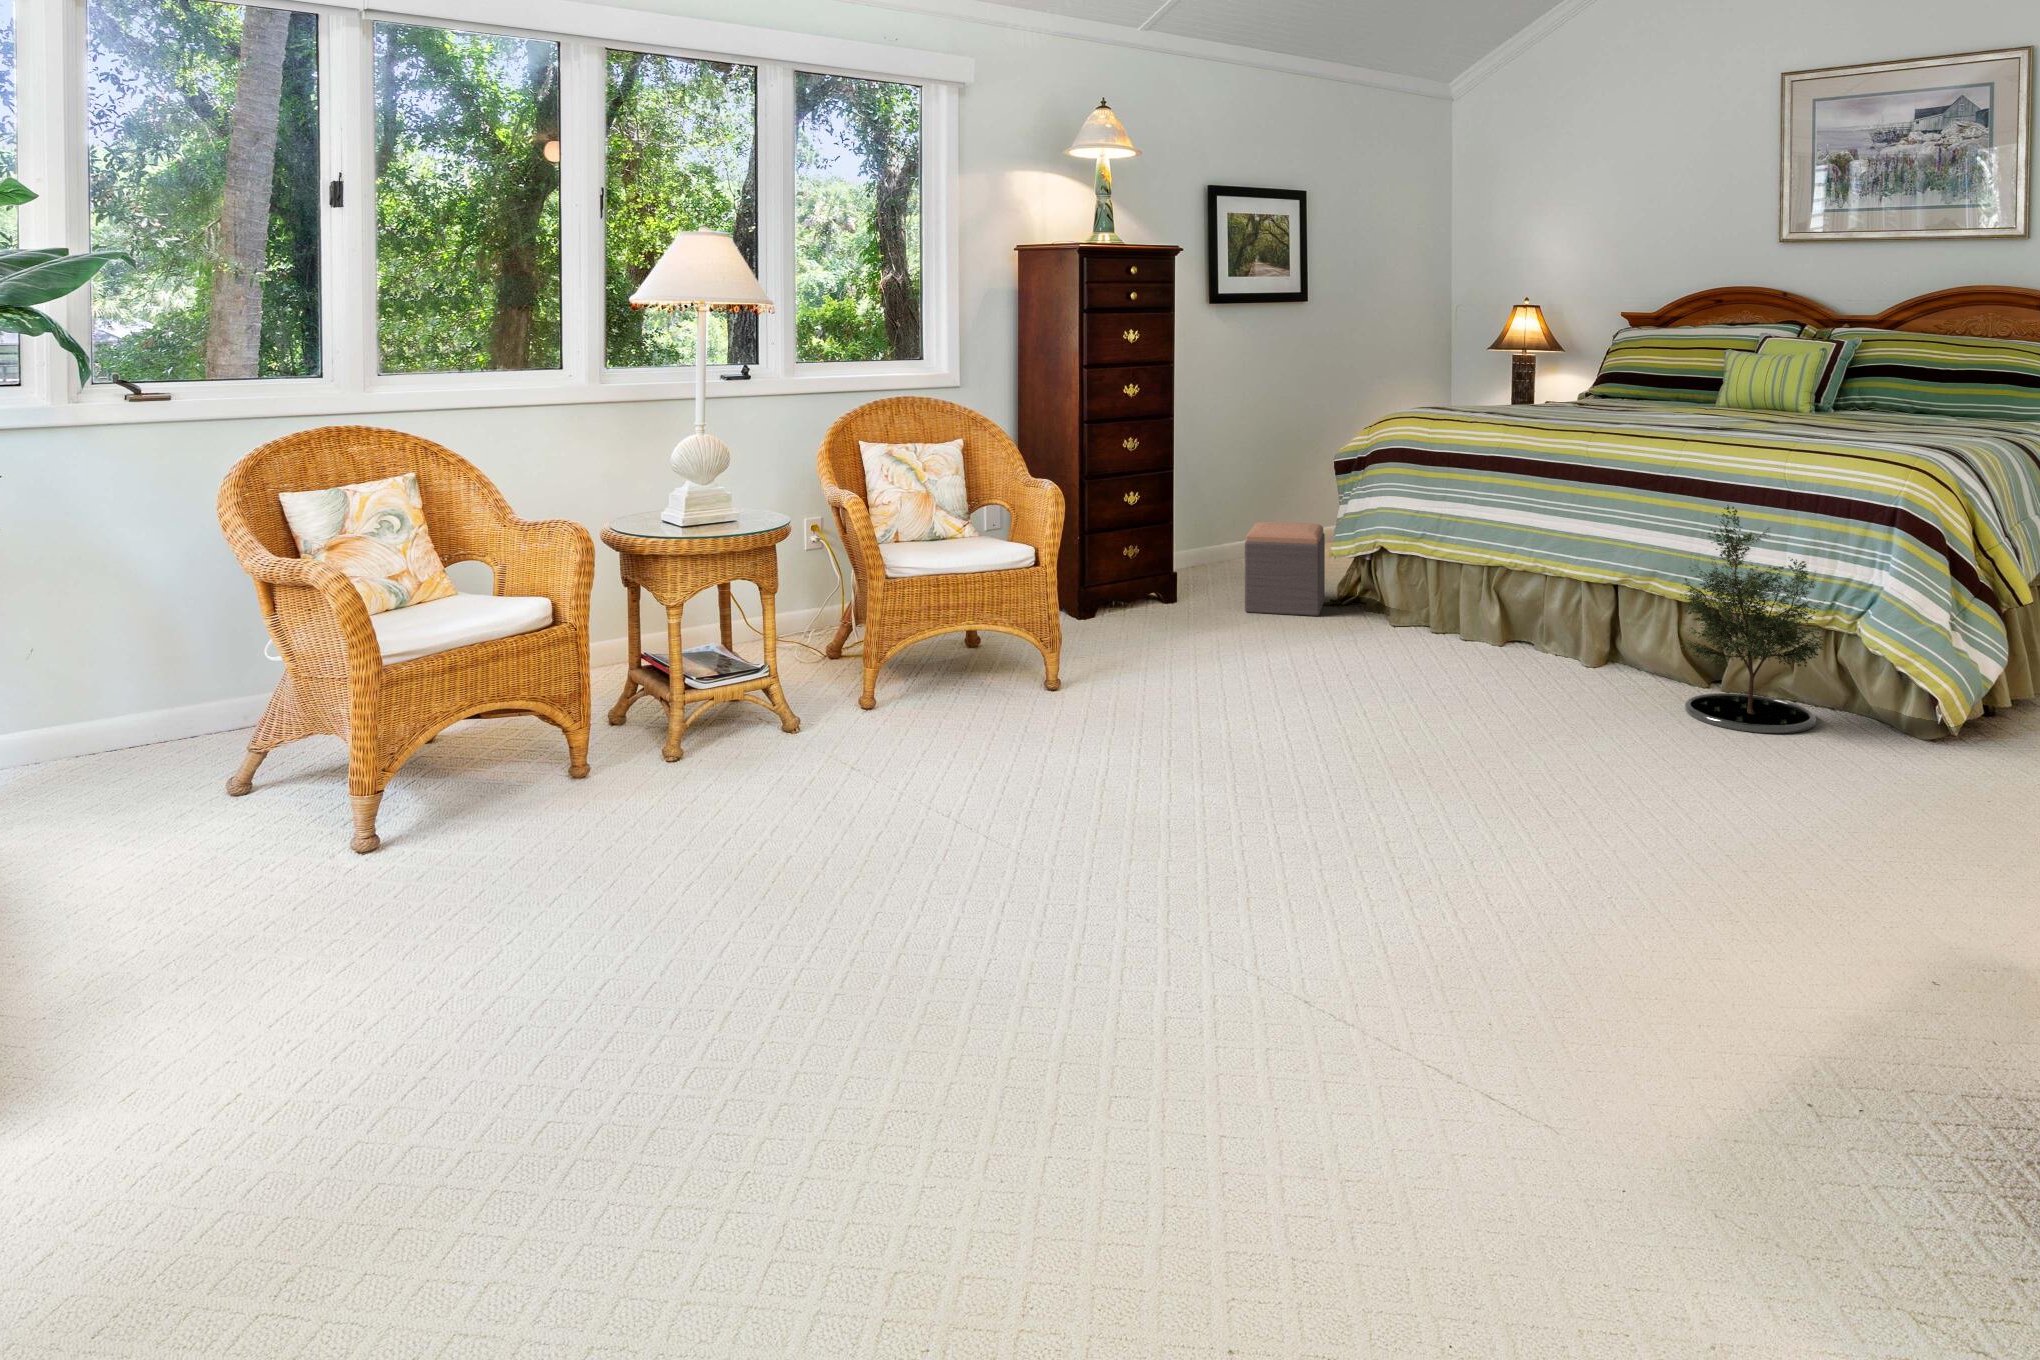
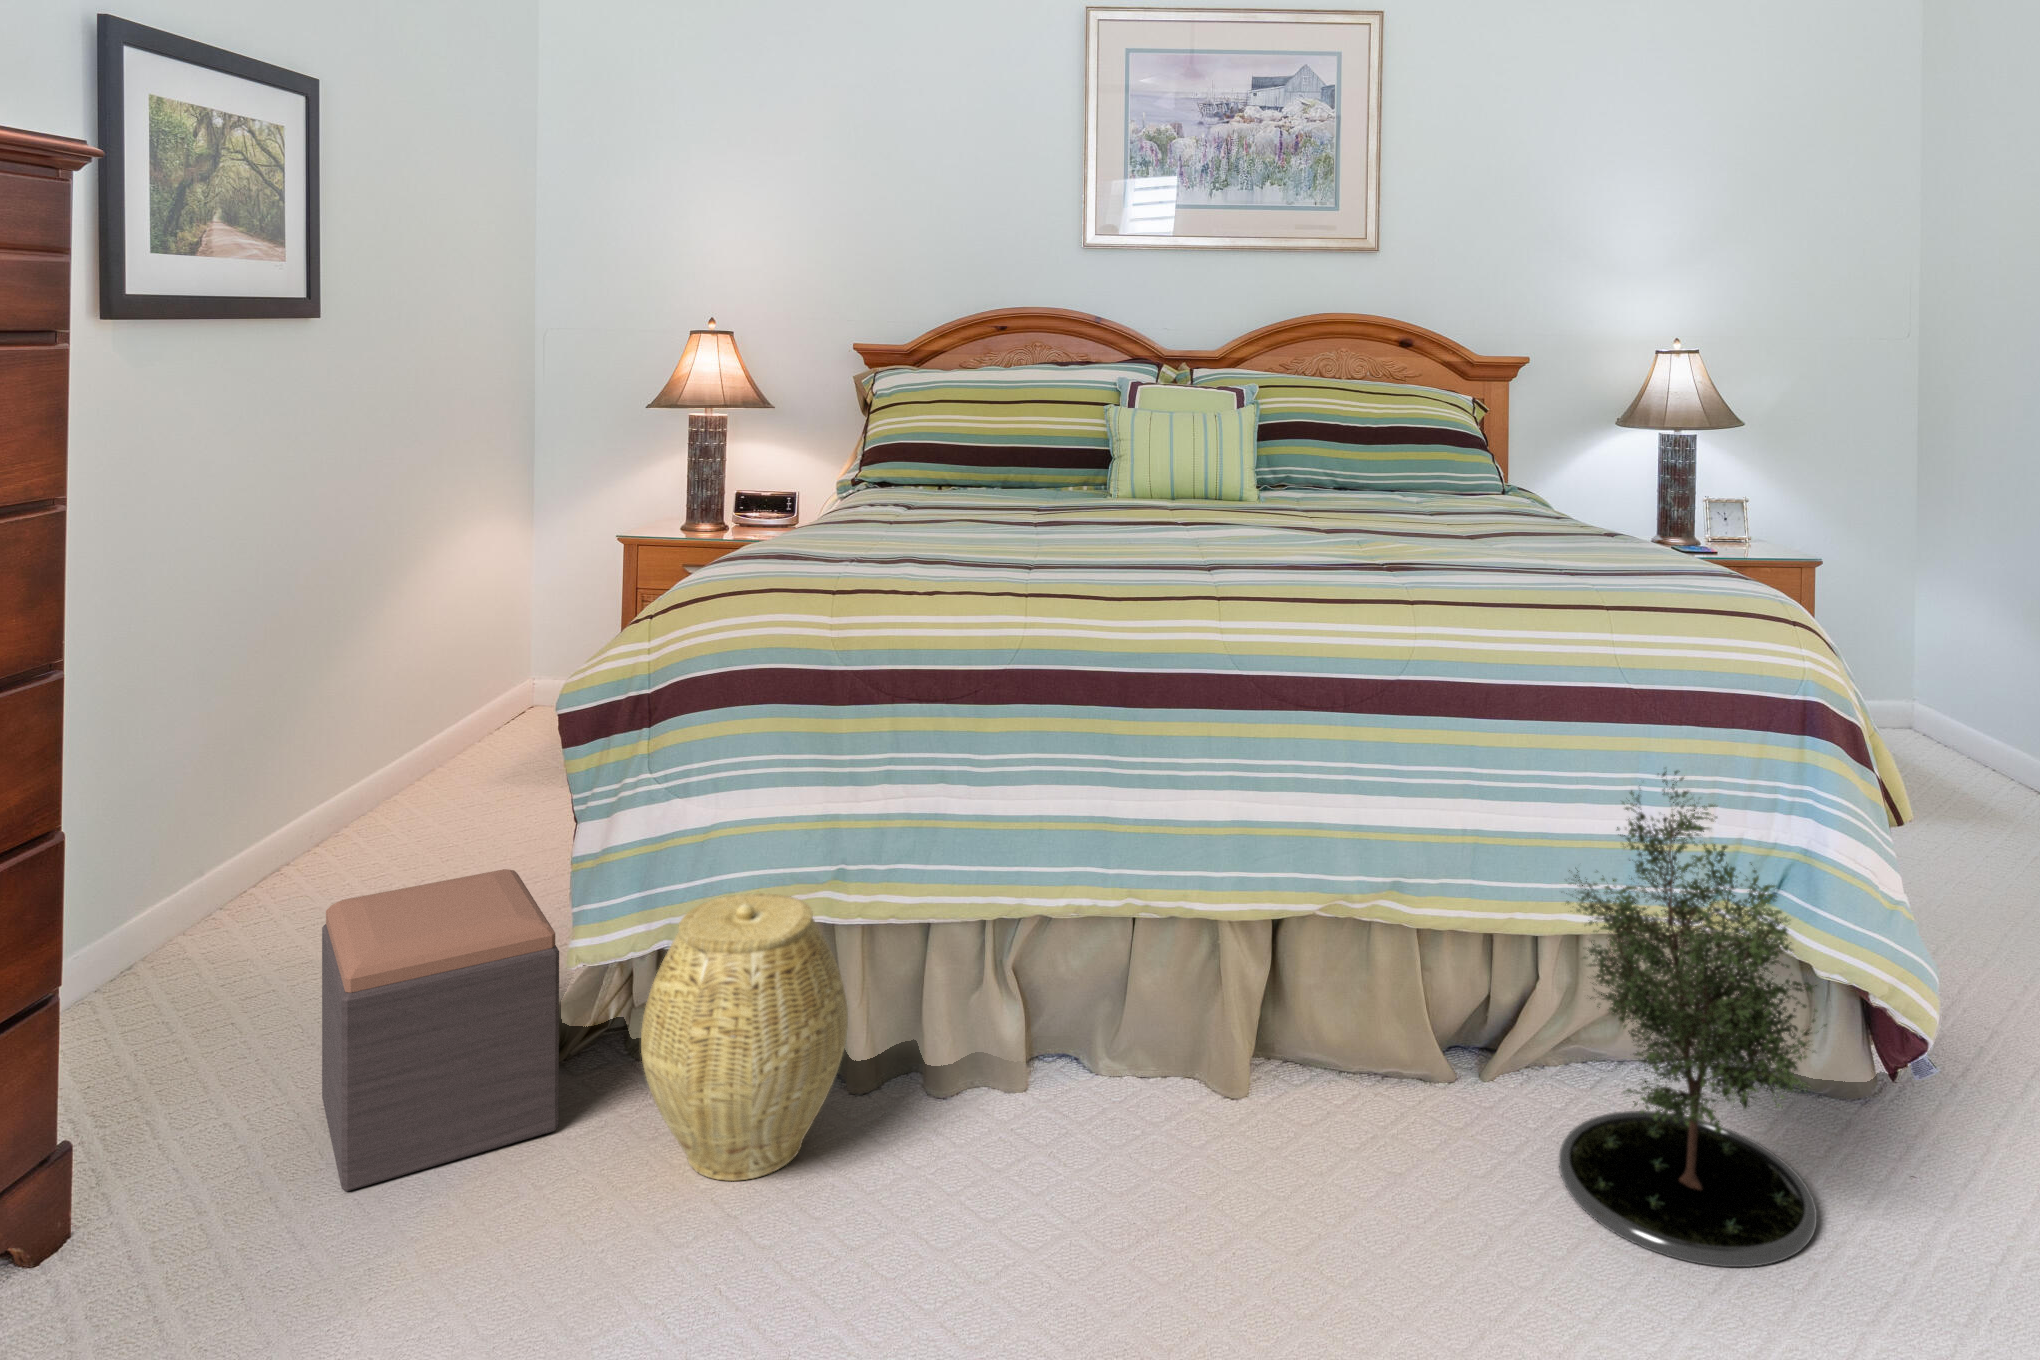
woven basket: none [1336,533,1417,636] -> present [641,893,848,1181]

